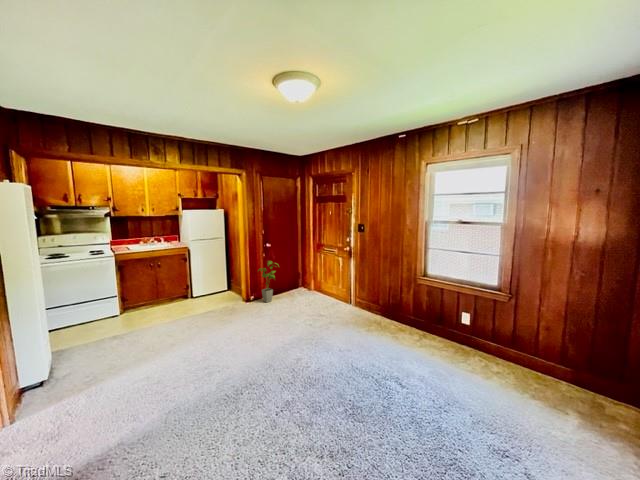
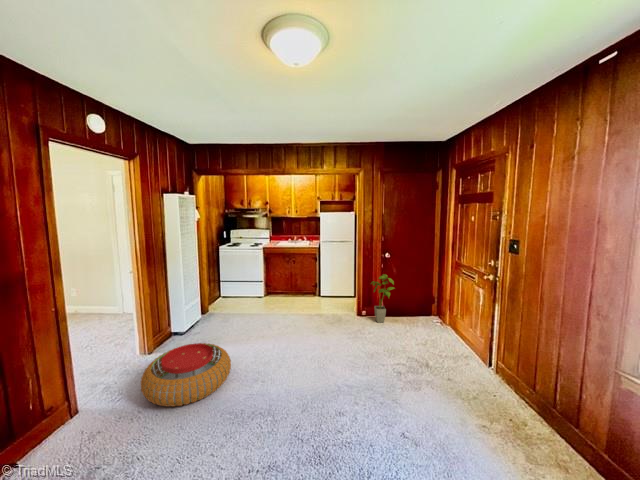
pouf: none [78,359,192,438] -> present [141,343,231,406]

